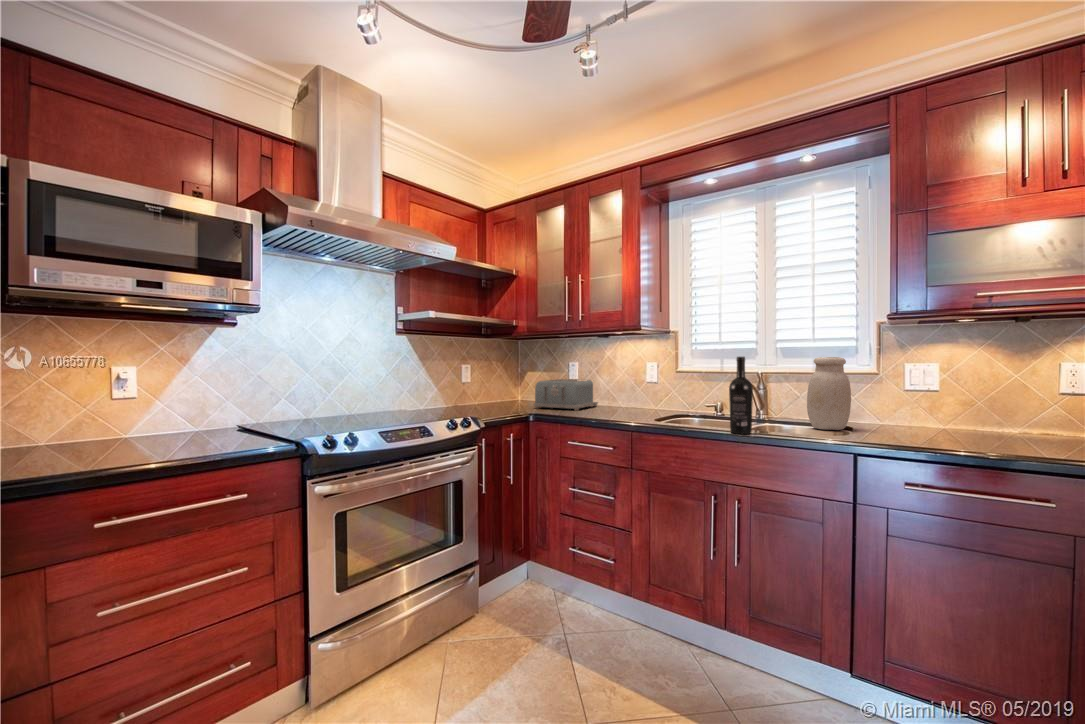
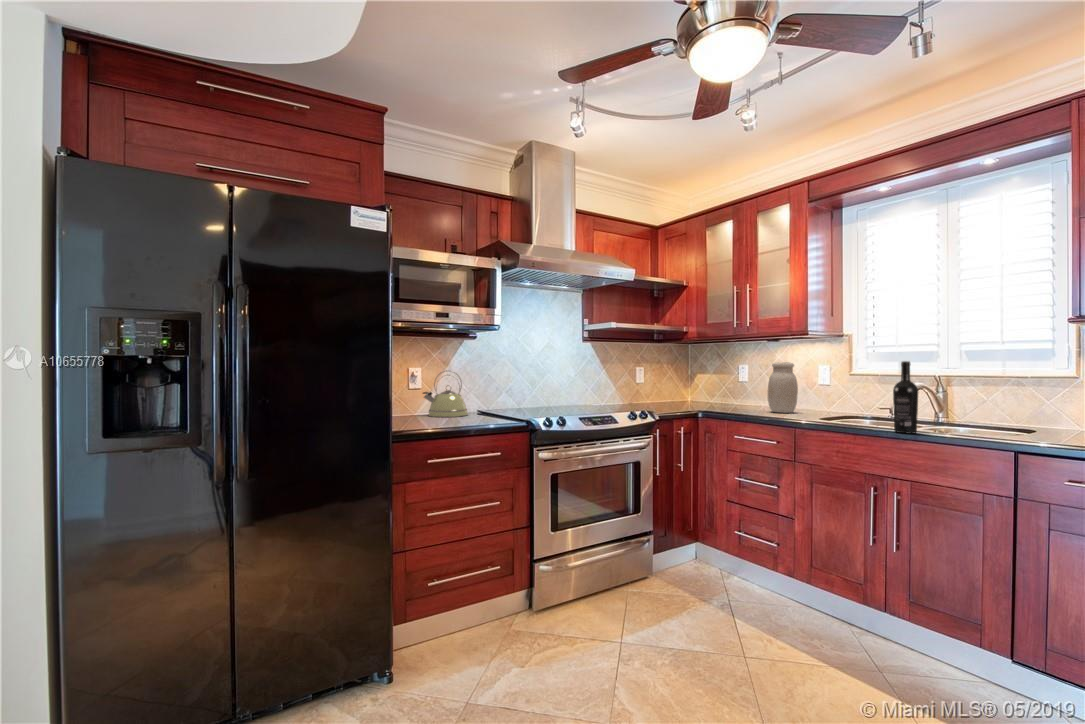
jar: present [807,357,851,430] -> present [768,362,798,413]
kettle: none [131,372,215,442] -> present [423,370,468,417]
toaster: present [534,379,598,411] -> none [702,380,766,409]

